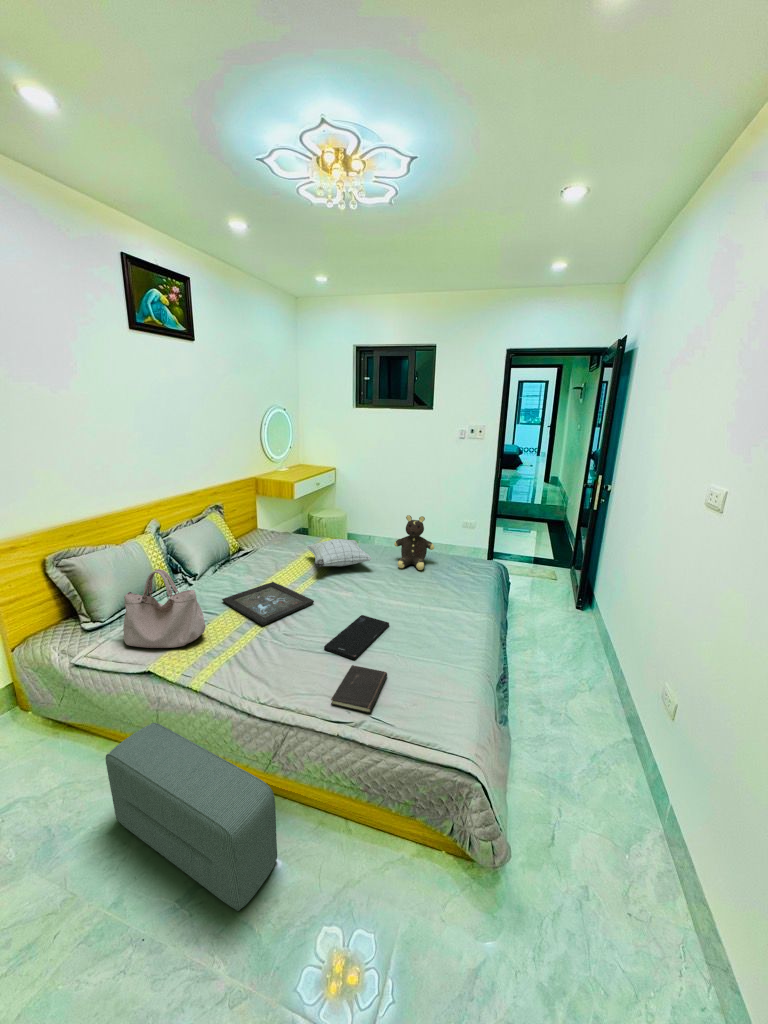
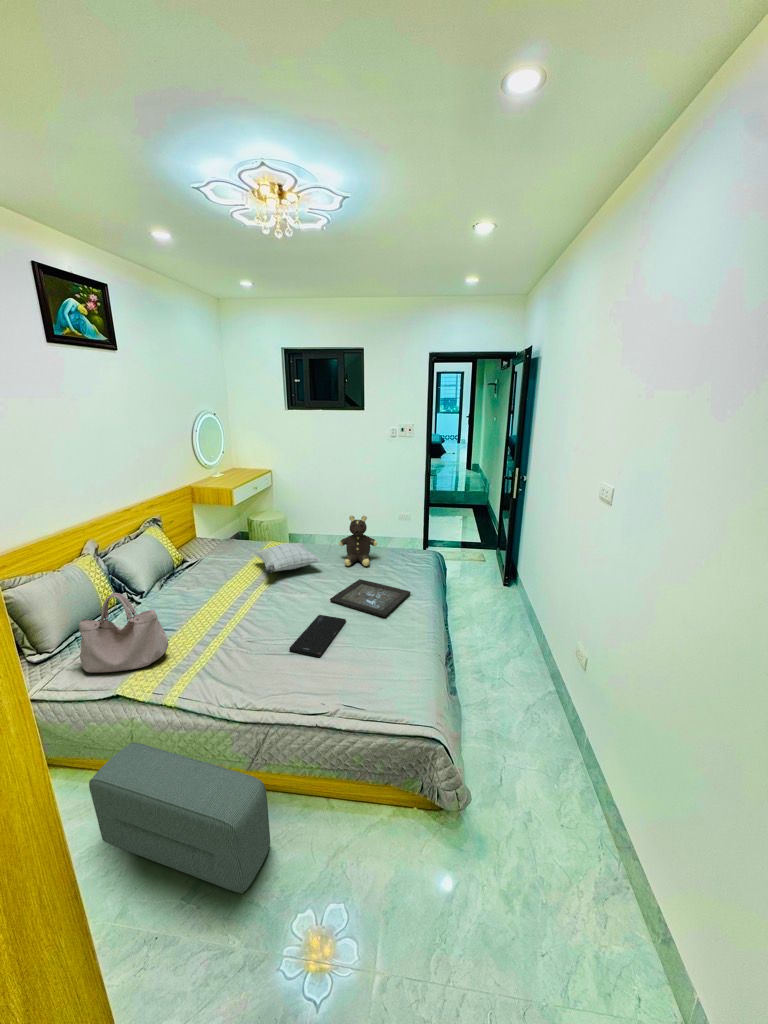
tray: present [222,582,314,625] -> present [330,579,411,617]
hardcover book: present [331,665,387,713] -> none [305,662,352,702]

